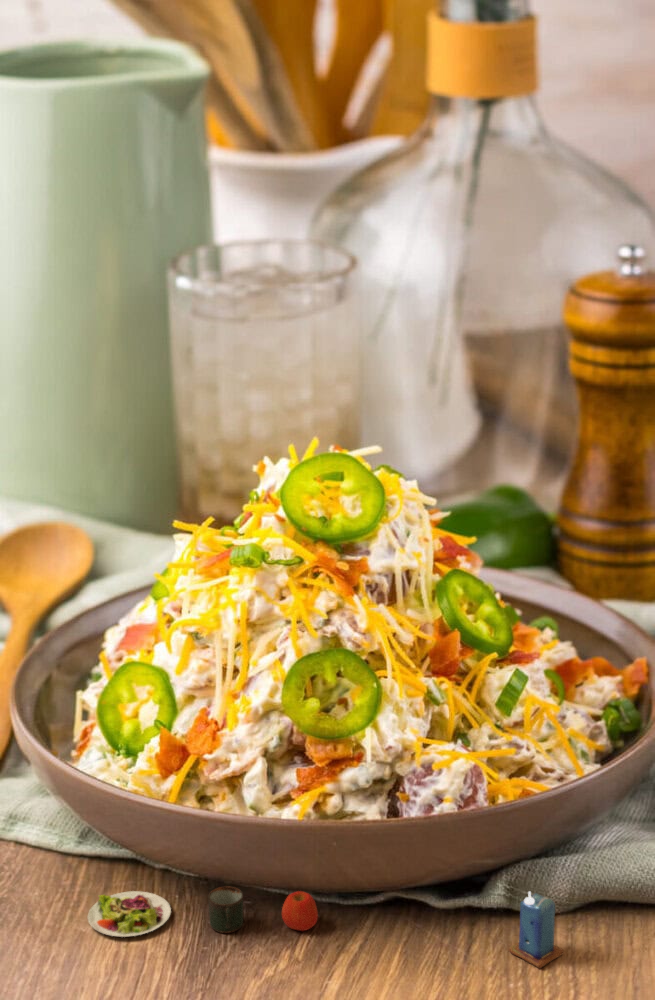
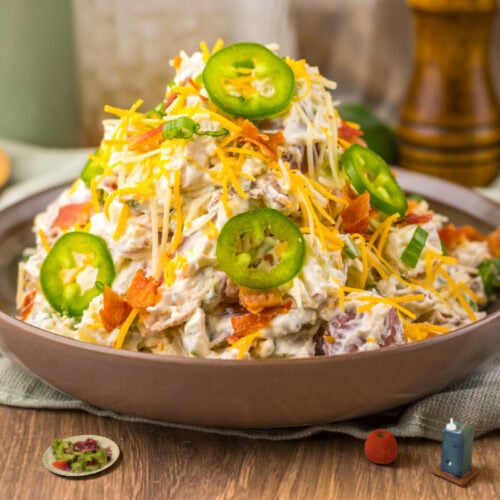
mug: present [208,886,243,933] -> none [154,426,187,468]
apple: present [282,891,318,931] -> present [365,429,398,464]

